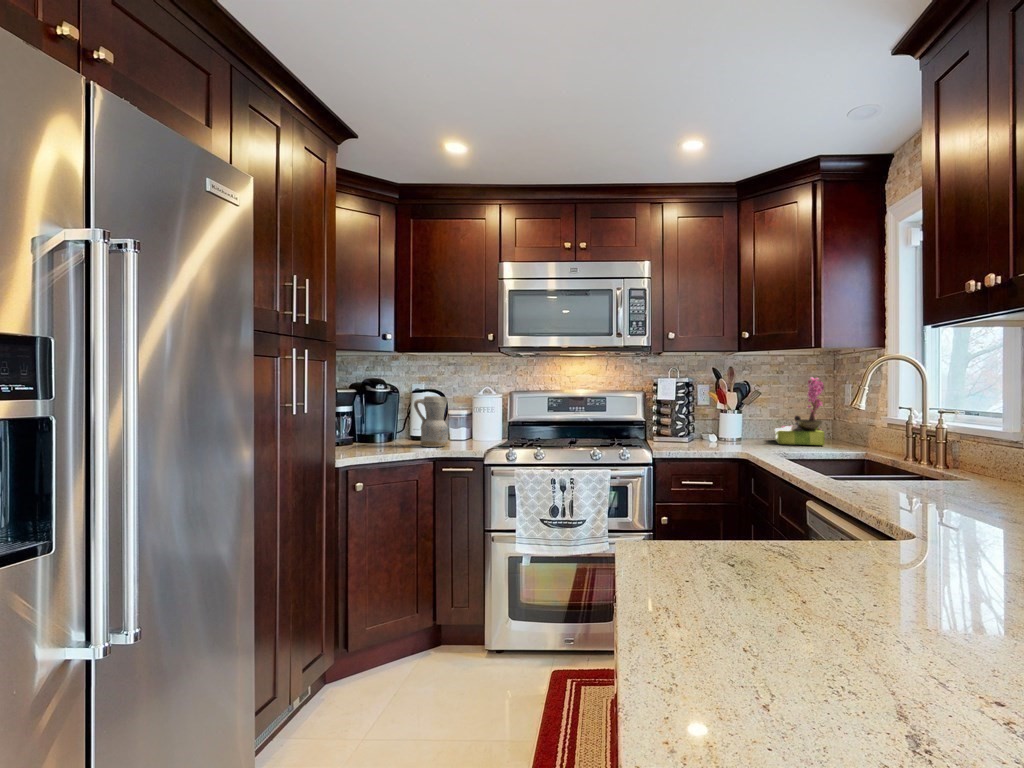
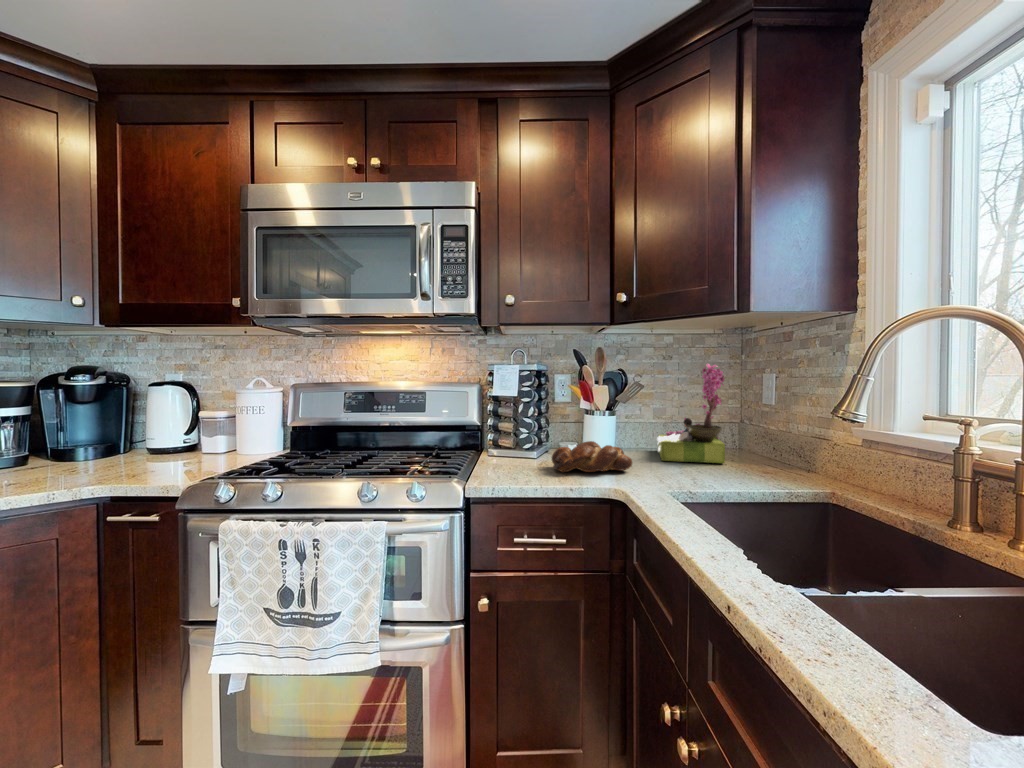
ceramic pitcher: present [414,396,448,447] -> none [55,393,129,483]
bread loaf: none [703,429,759,448] -> present [552,441,633,472]

